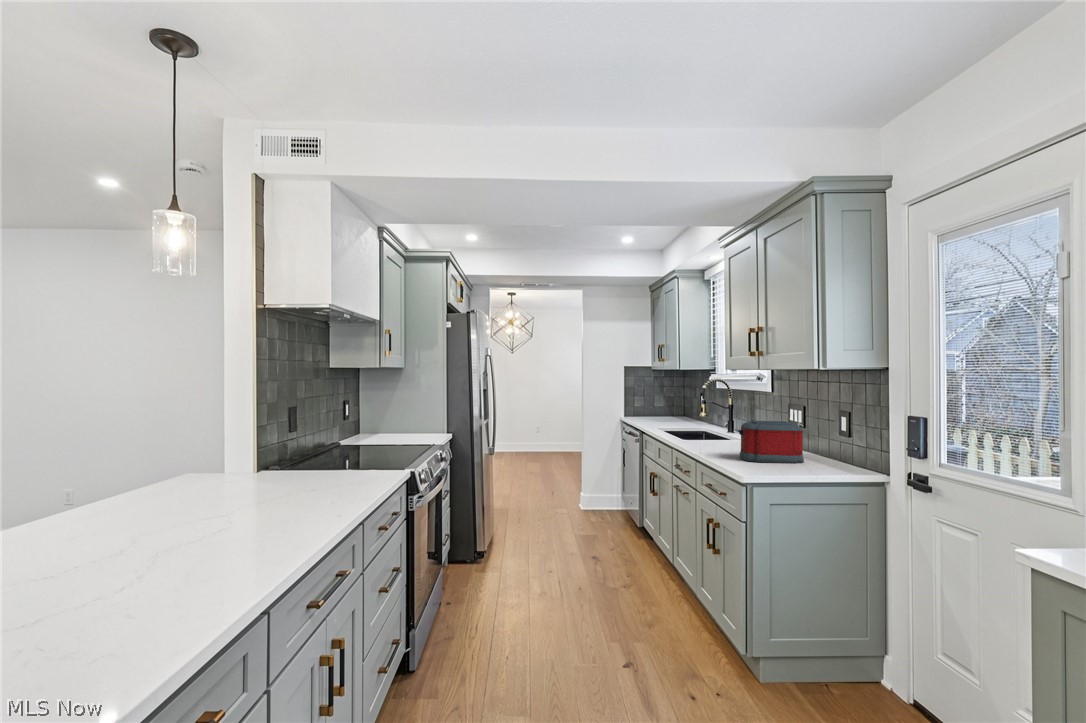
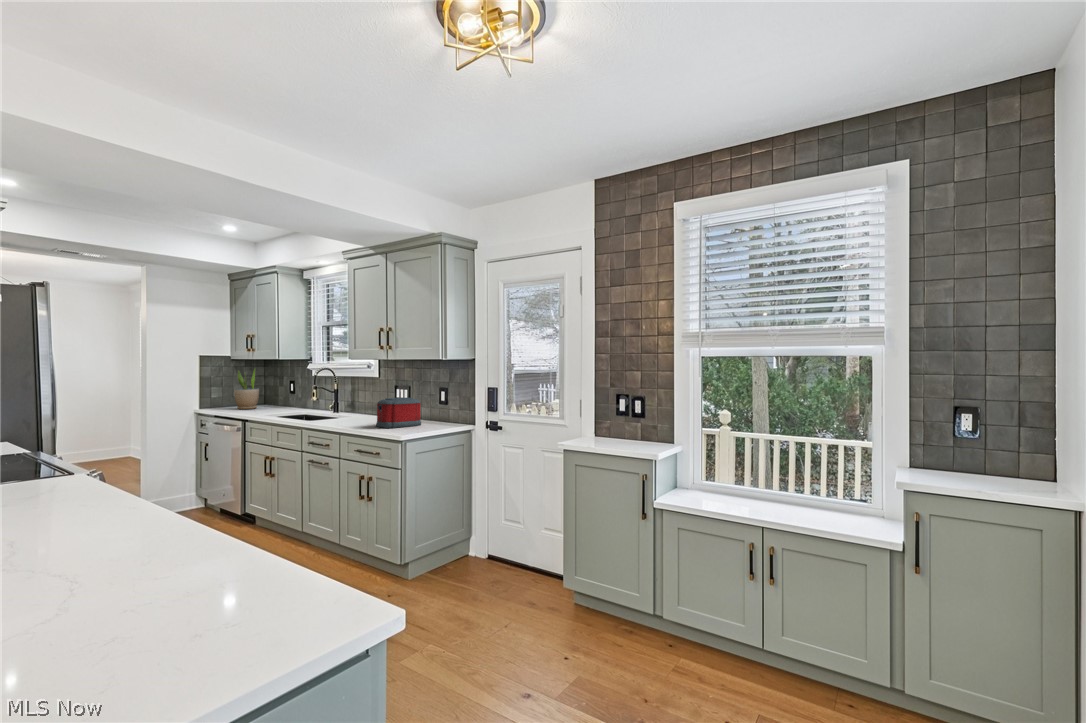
potted plant: none [648,377,671,420] -> present [234,370,259,409]

